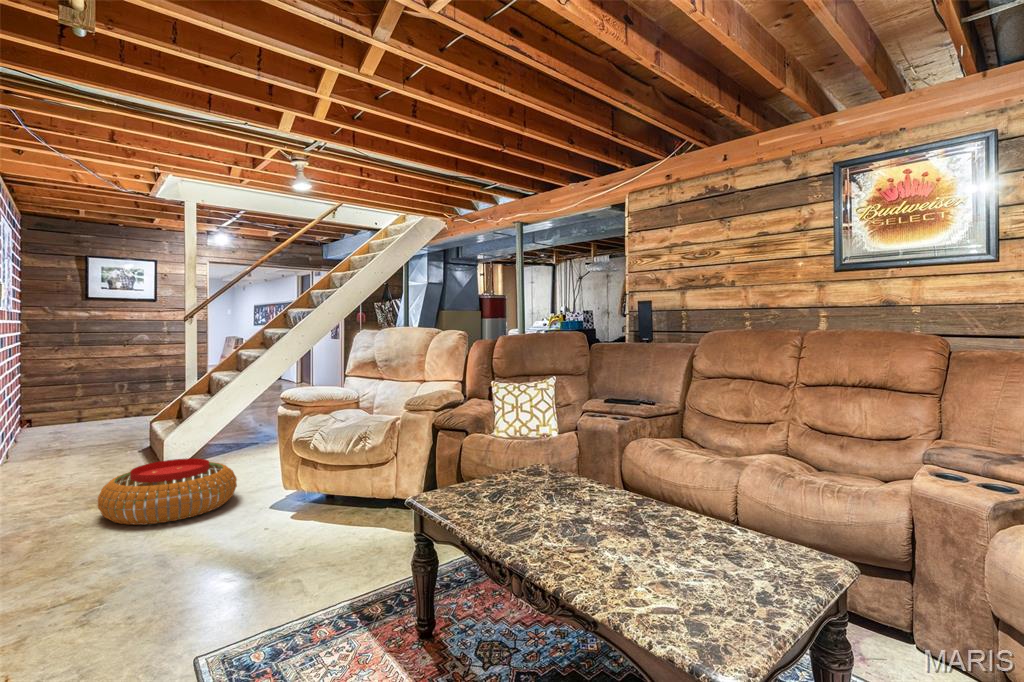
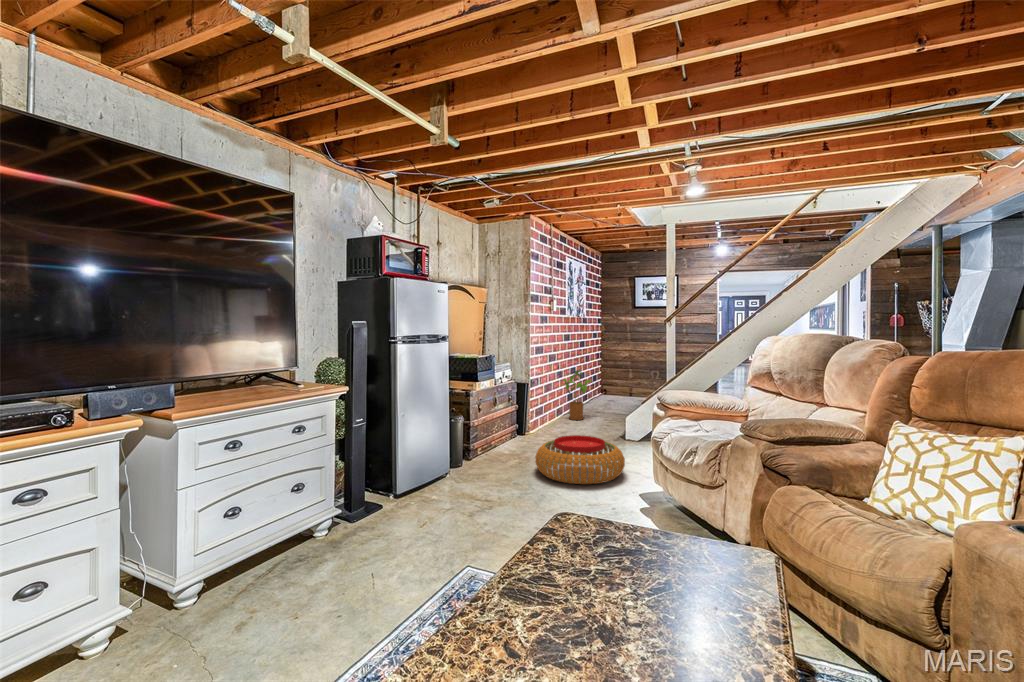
house plant: none [14,387,70,463] -> present [563,371,592,420]

